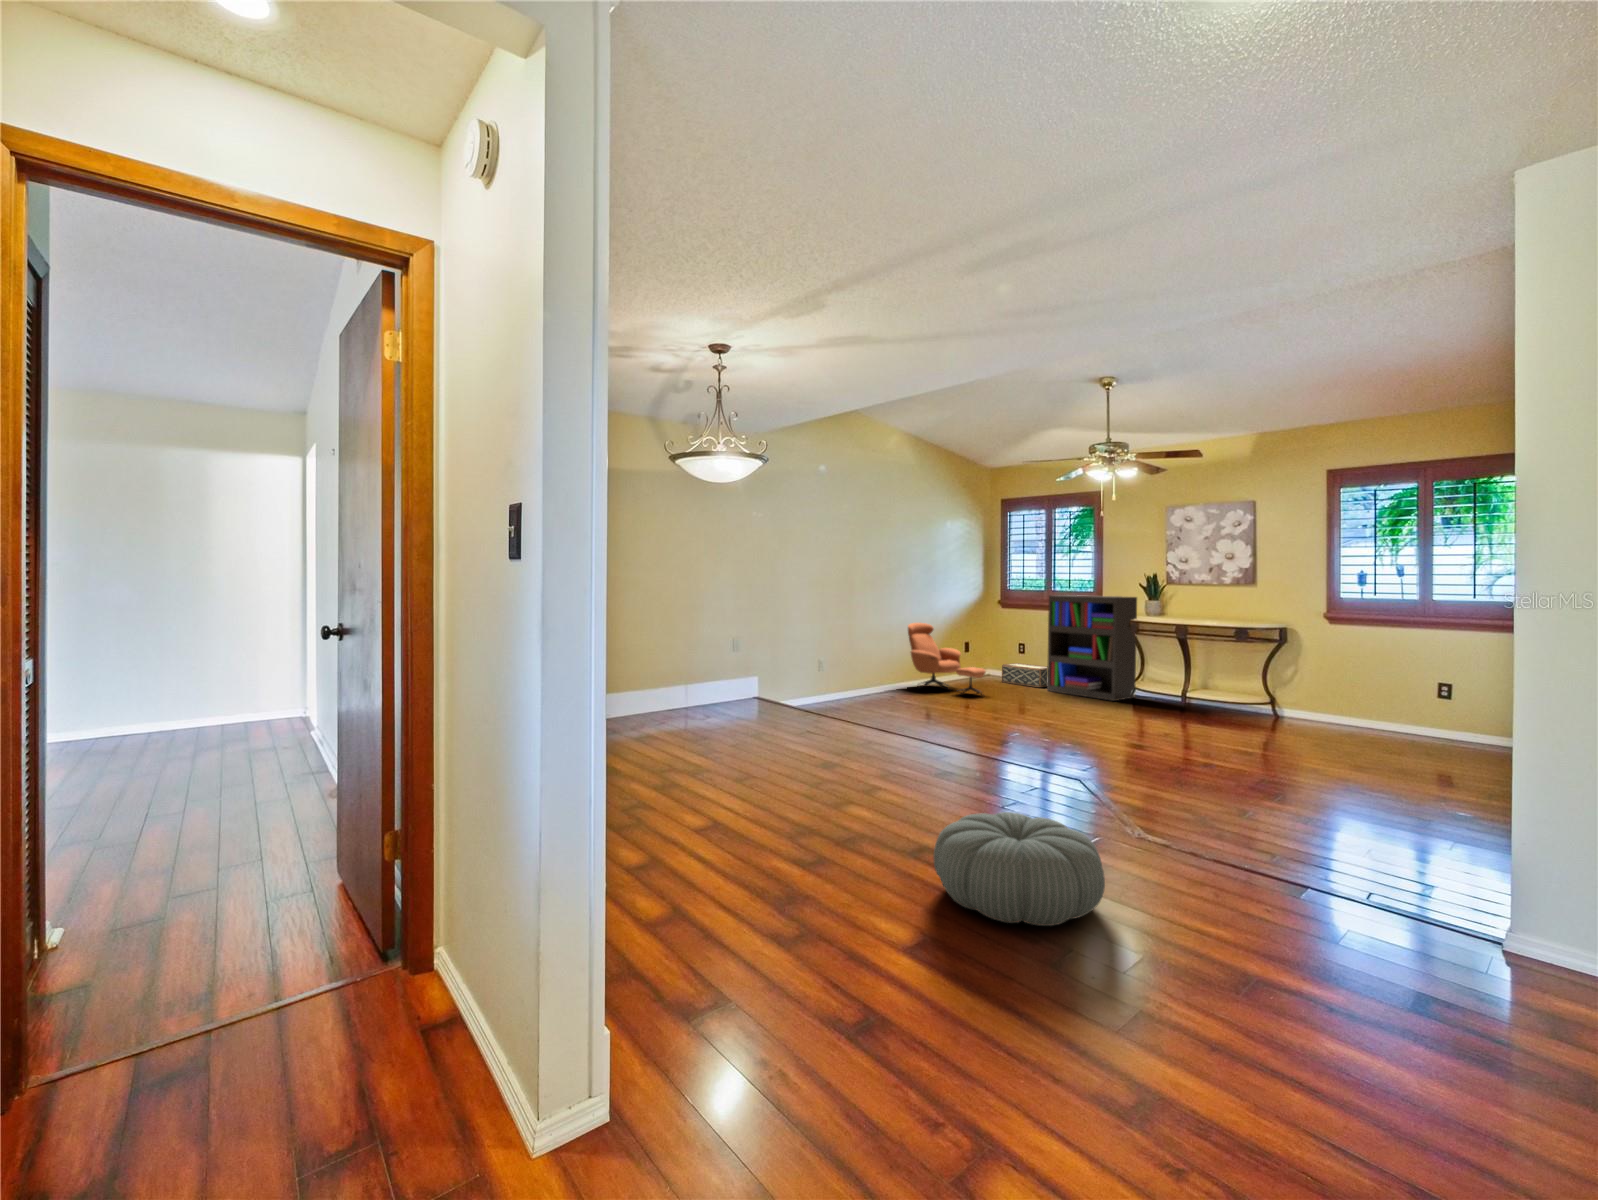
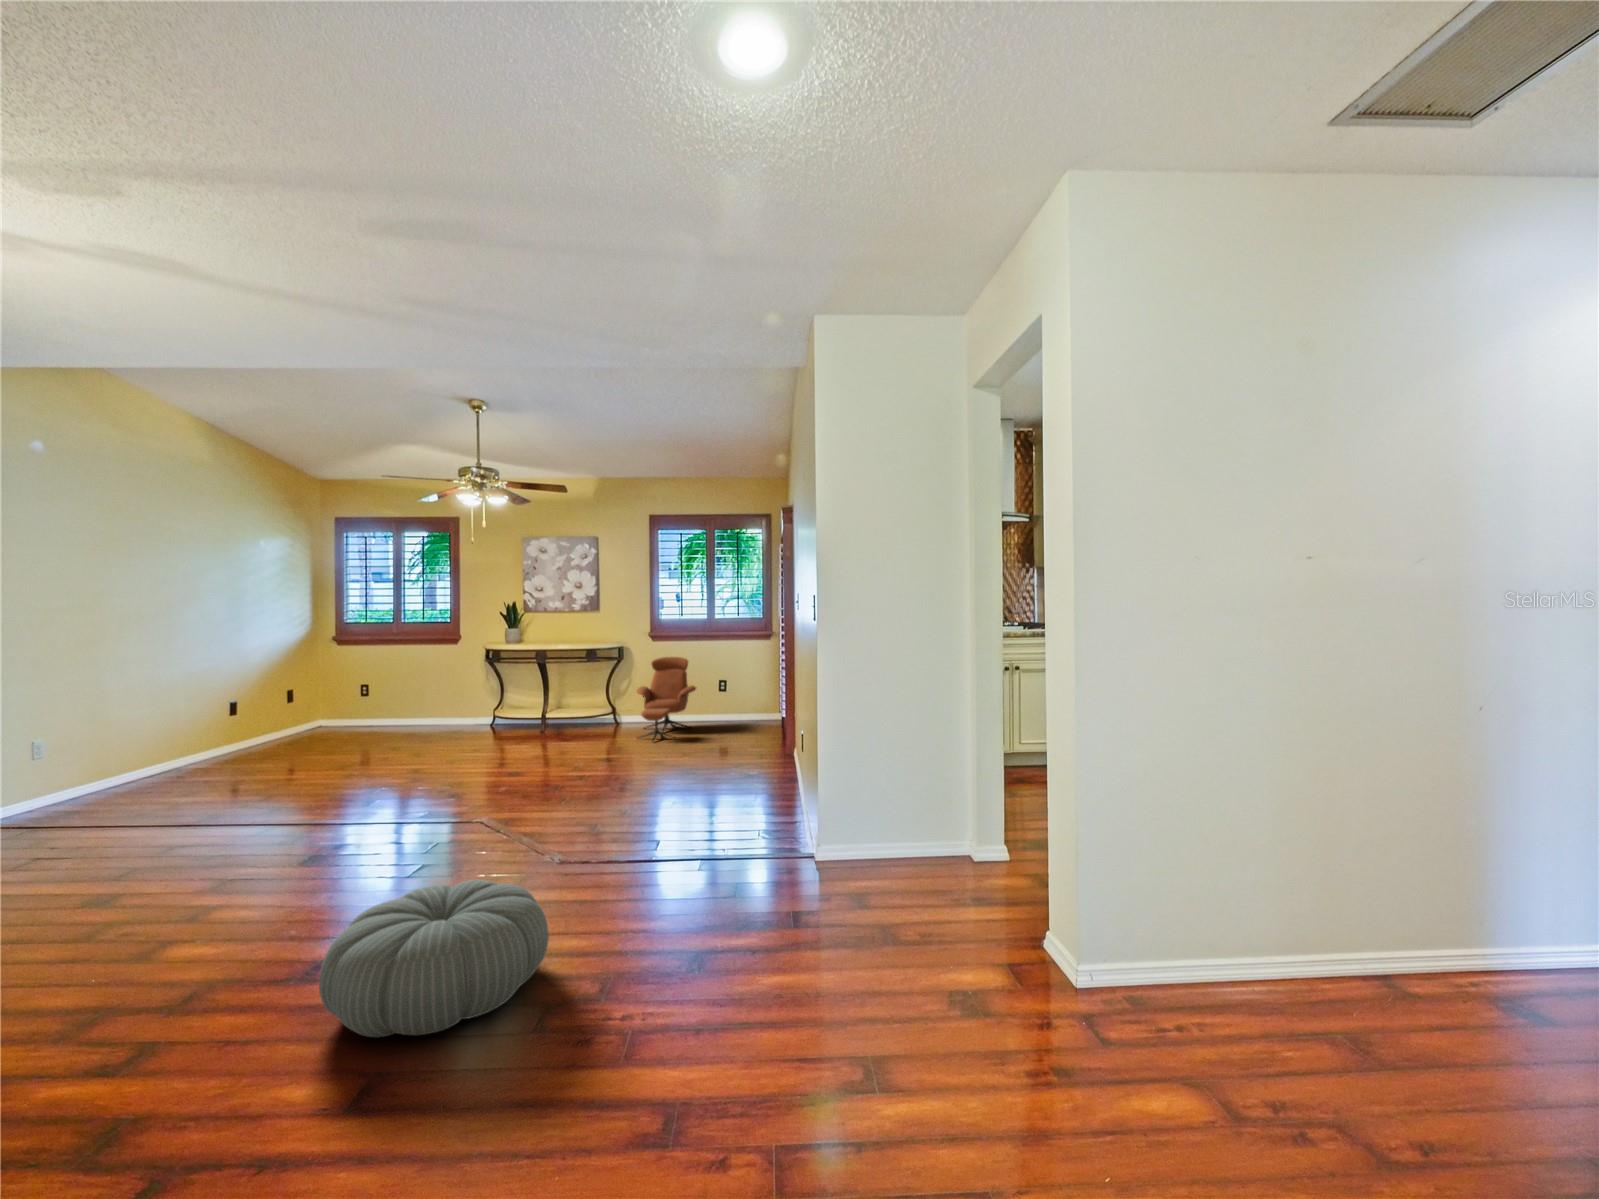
bookshelf: present [1047,595,1137,701] -> none [400,625,497,732]
lounge chair: present [908,623,986,694] -> present [636,657,696,740]
woven basket: present [1002,663,1047,687] -> none [340,705,408,730]

